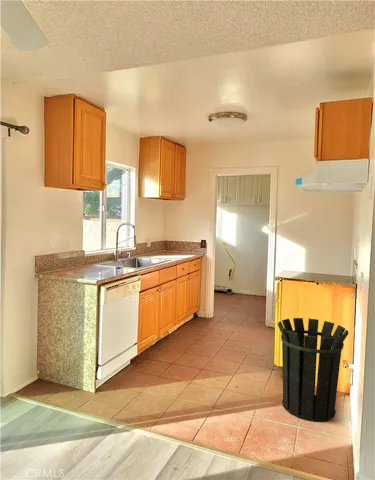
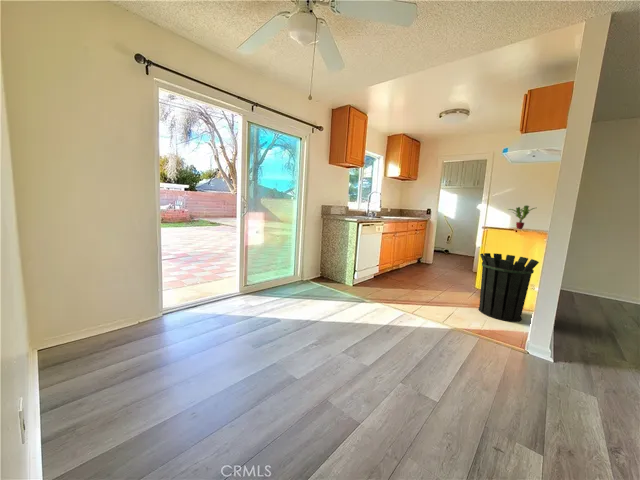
potted plant: none [302,246,338,277] -> present [509,206,534,229]

